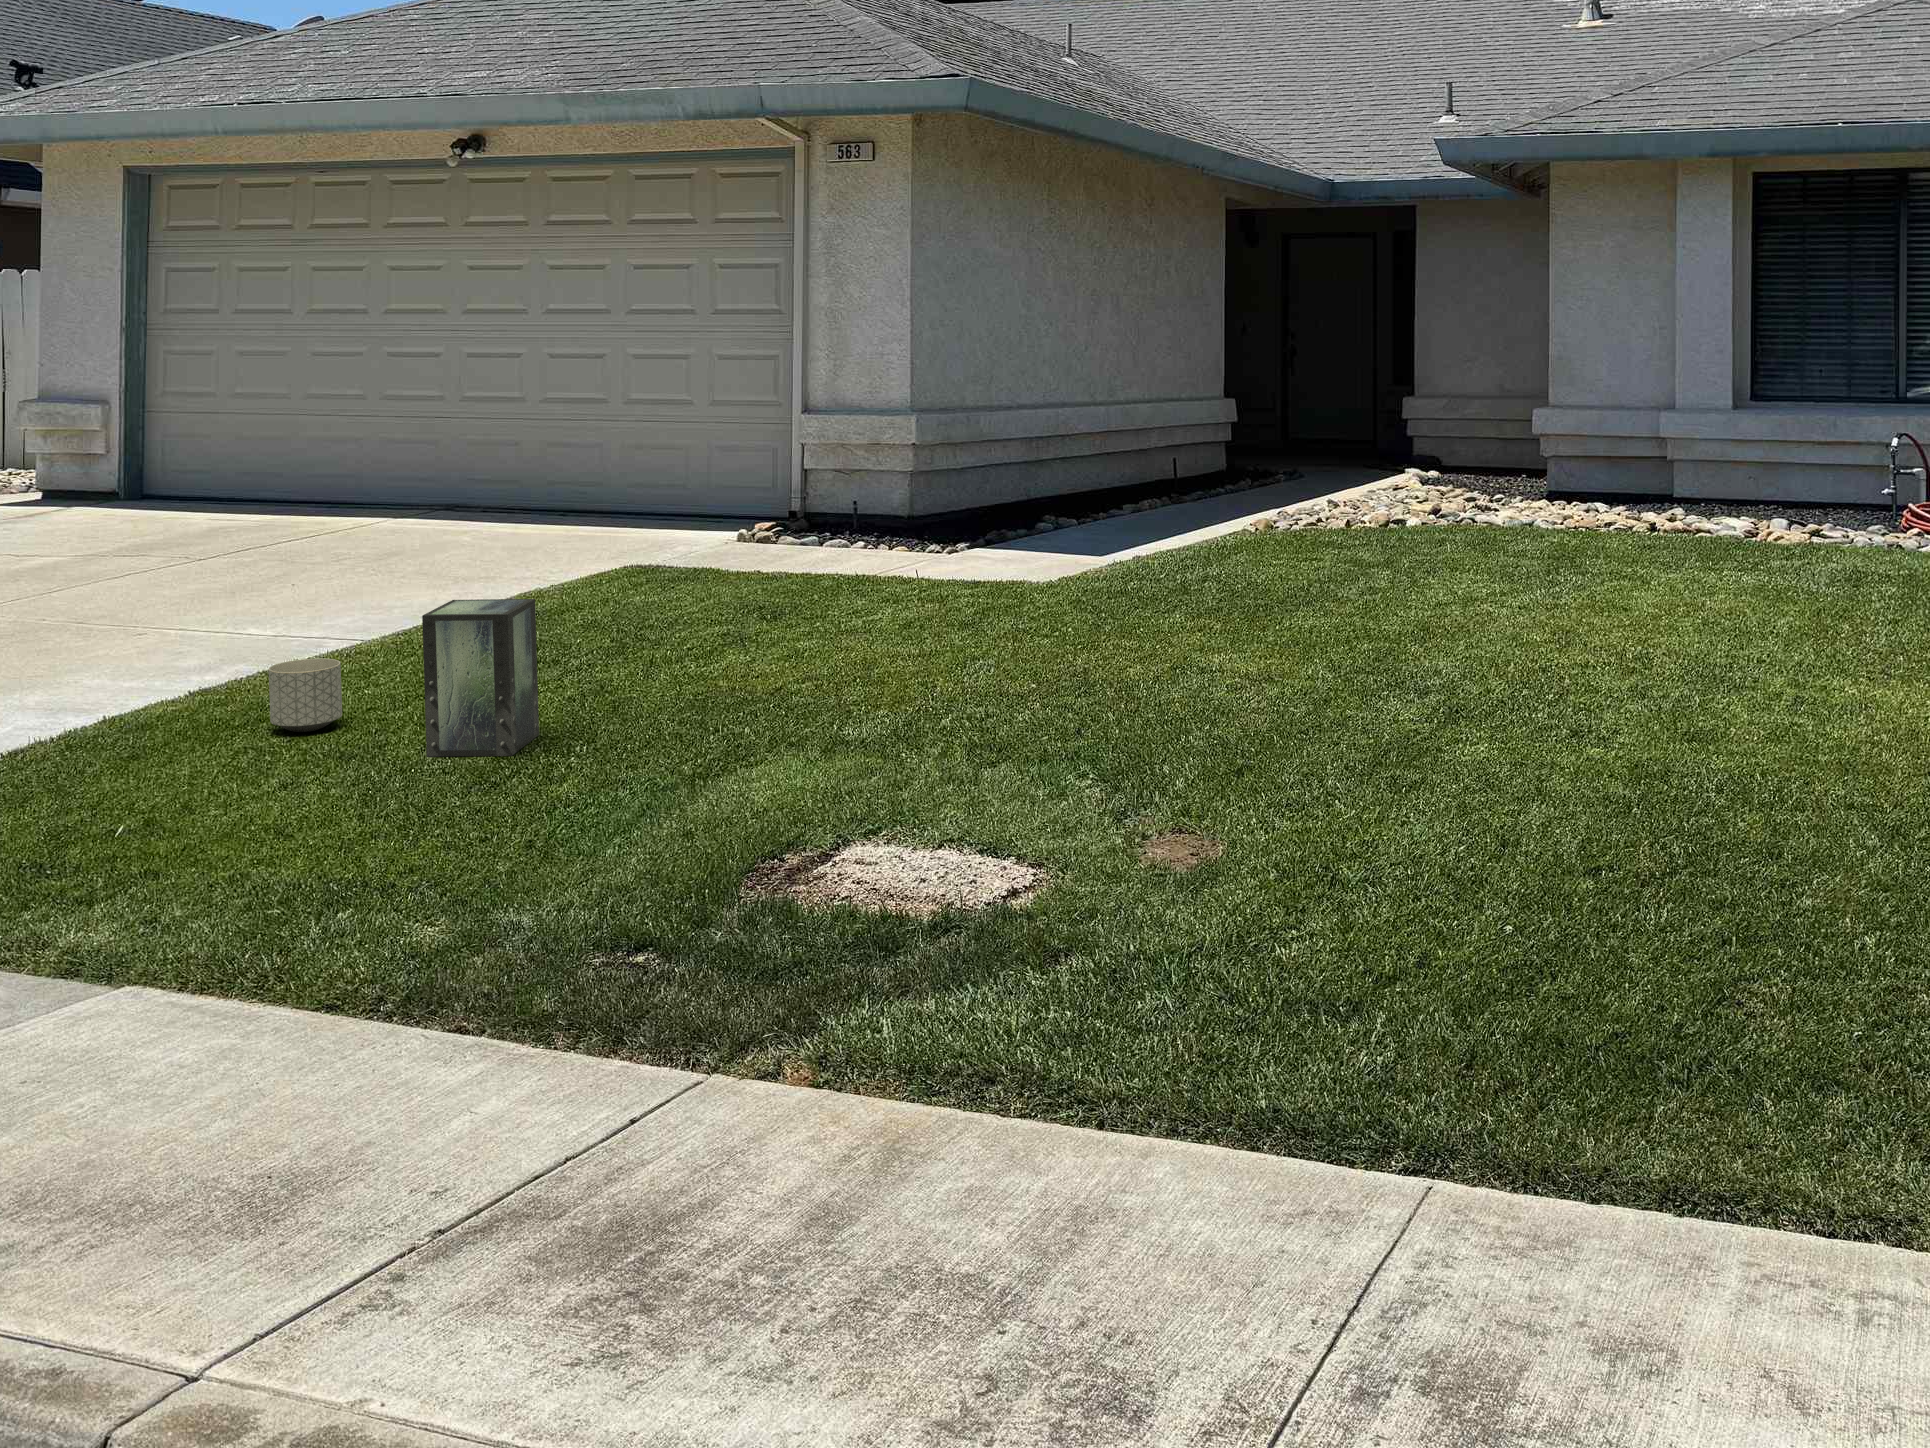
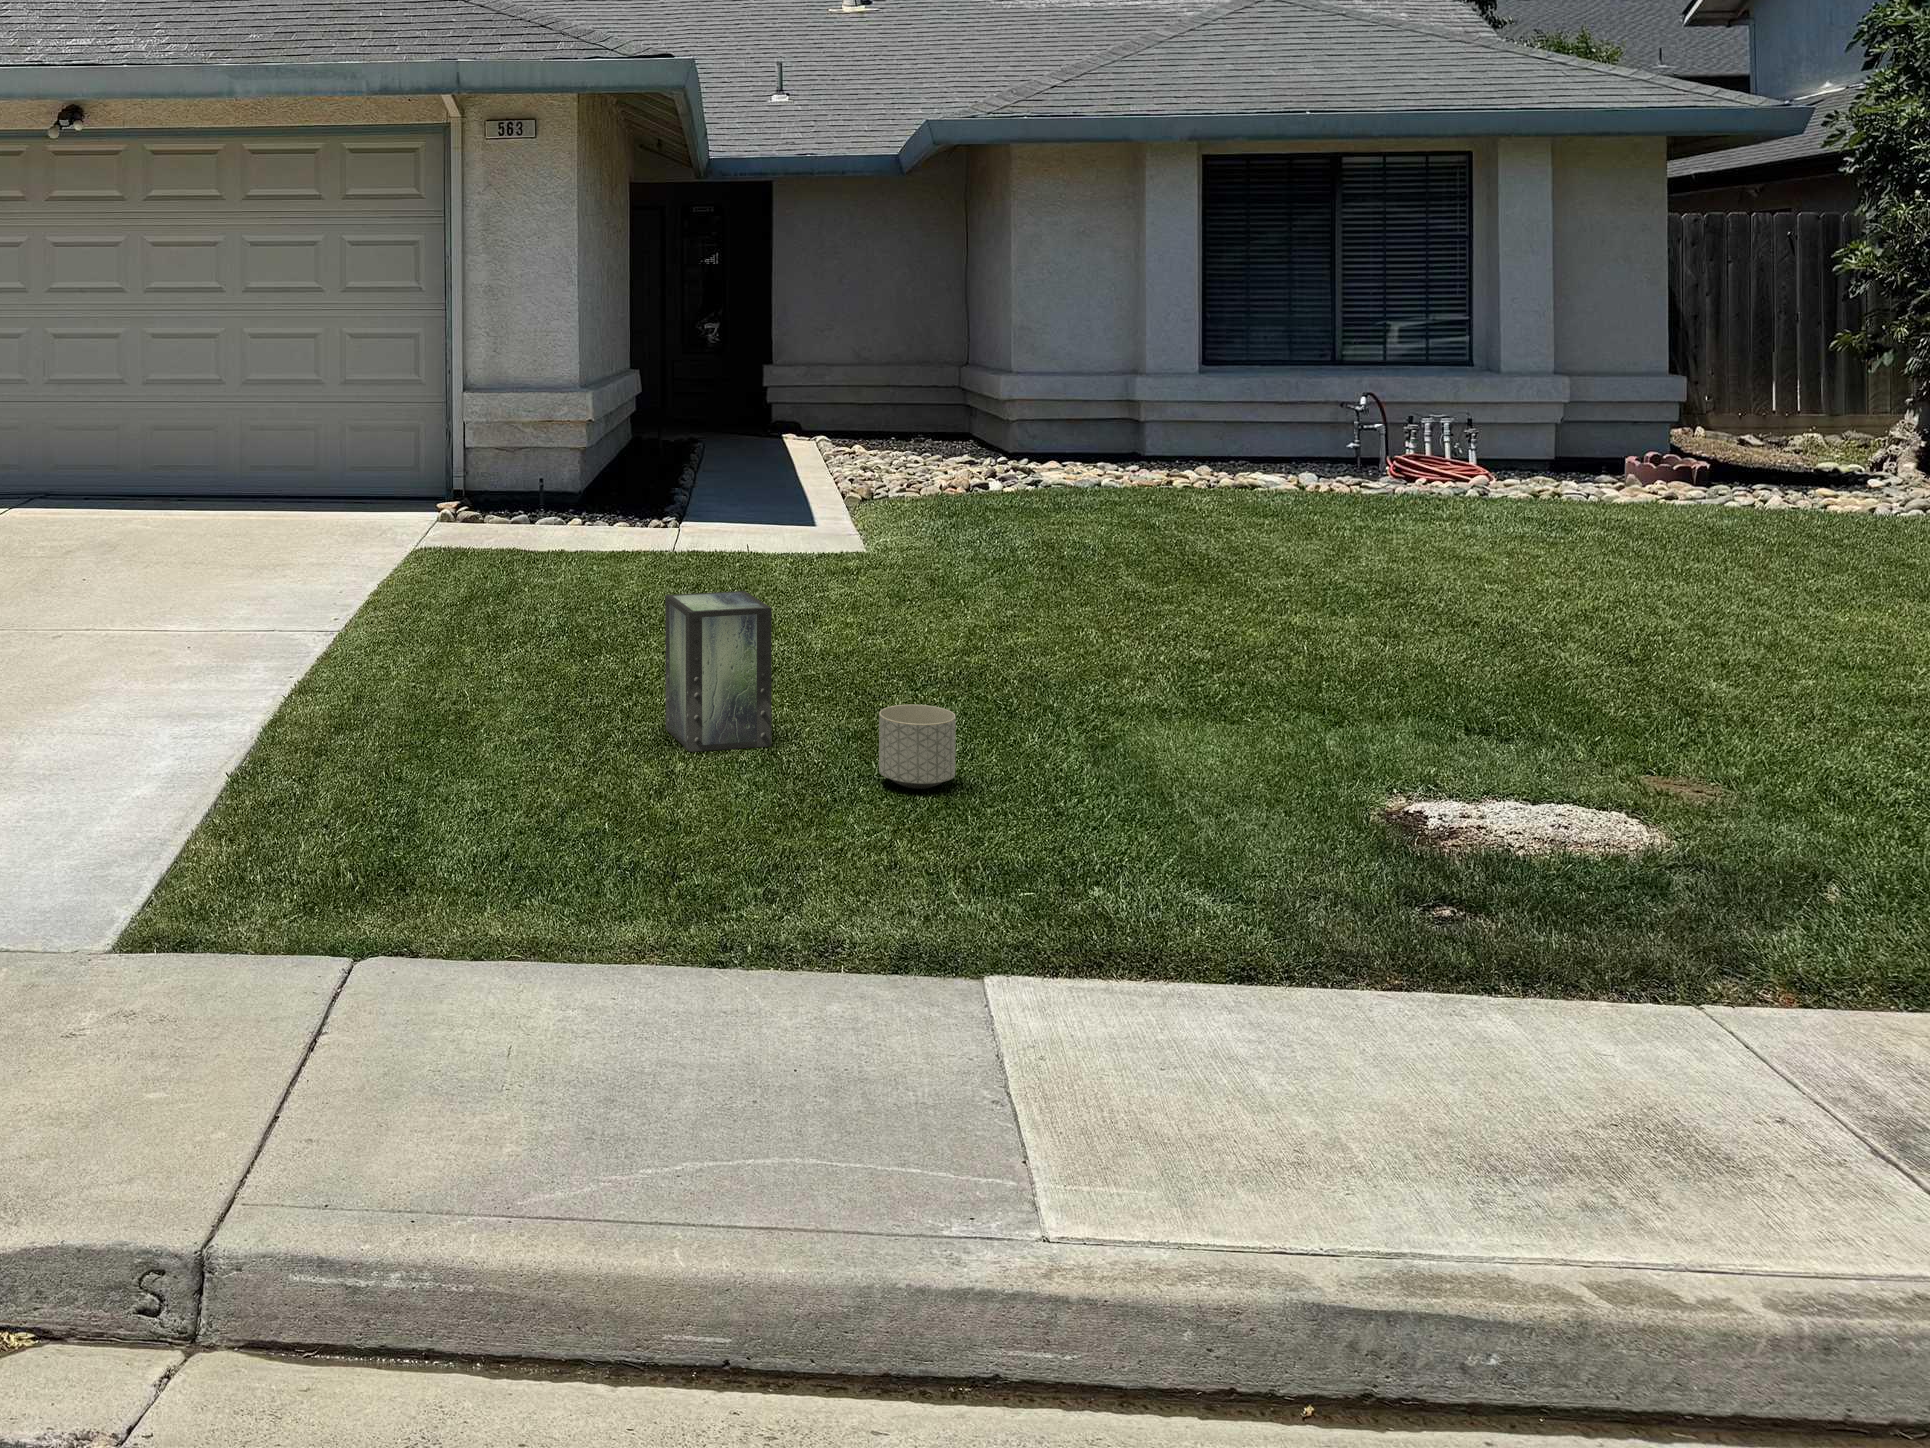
planter: present [269,658,342,732] -> present [879,705,956,789]

